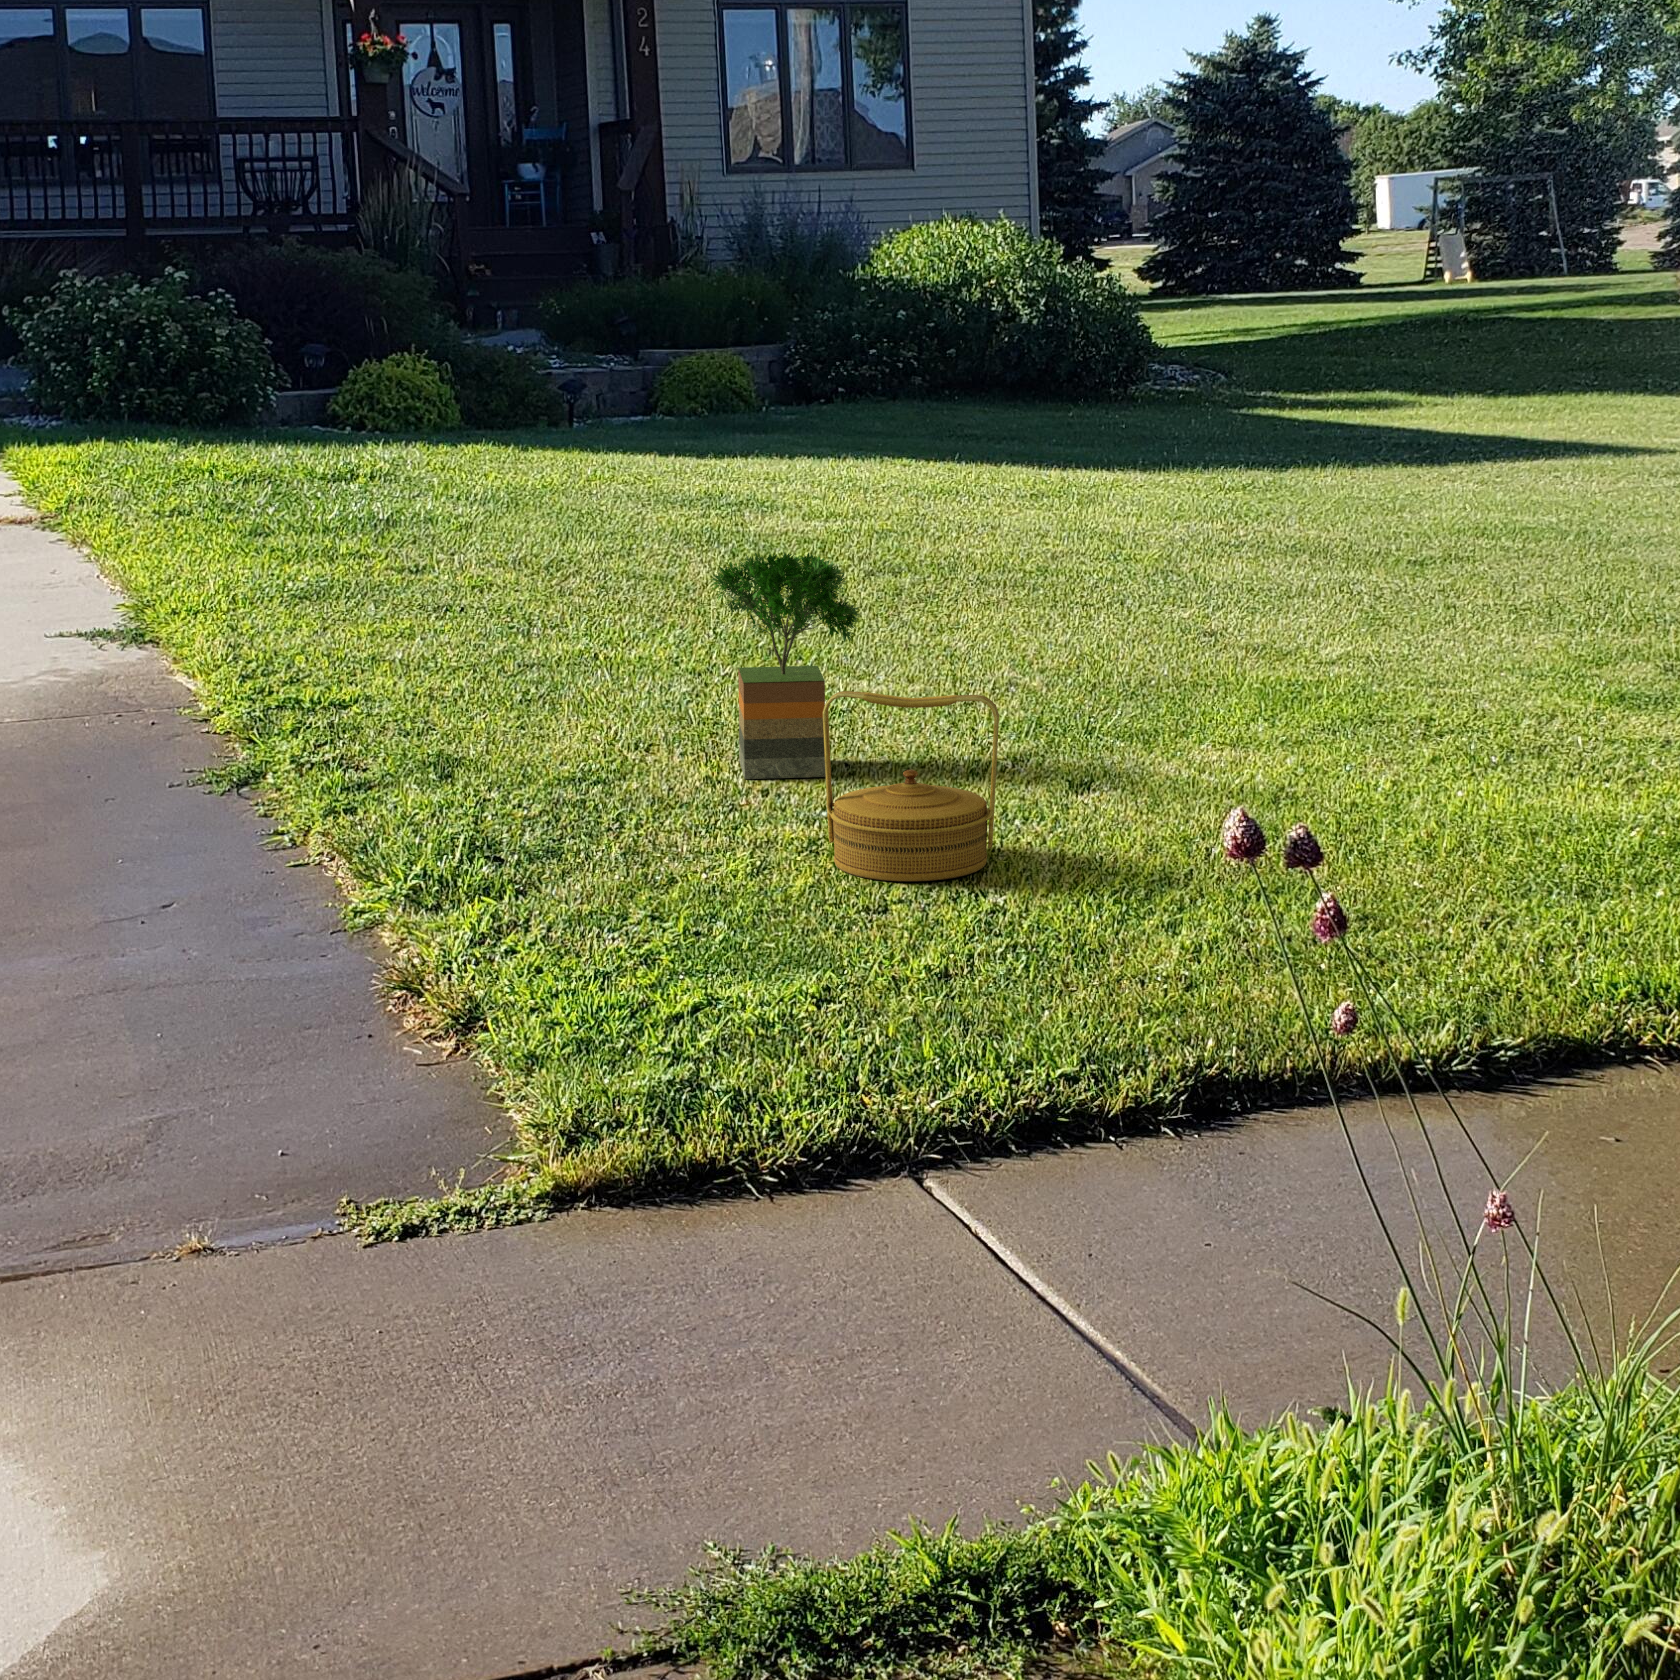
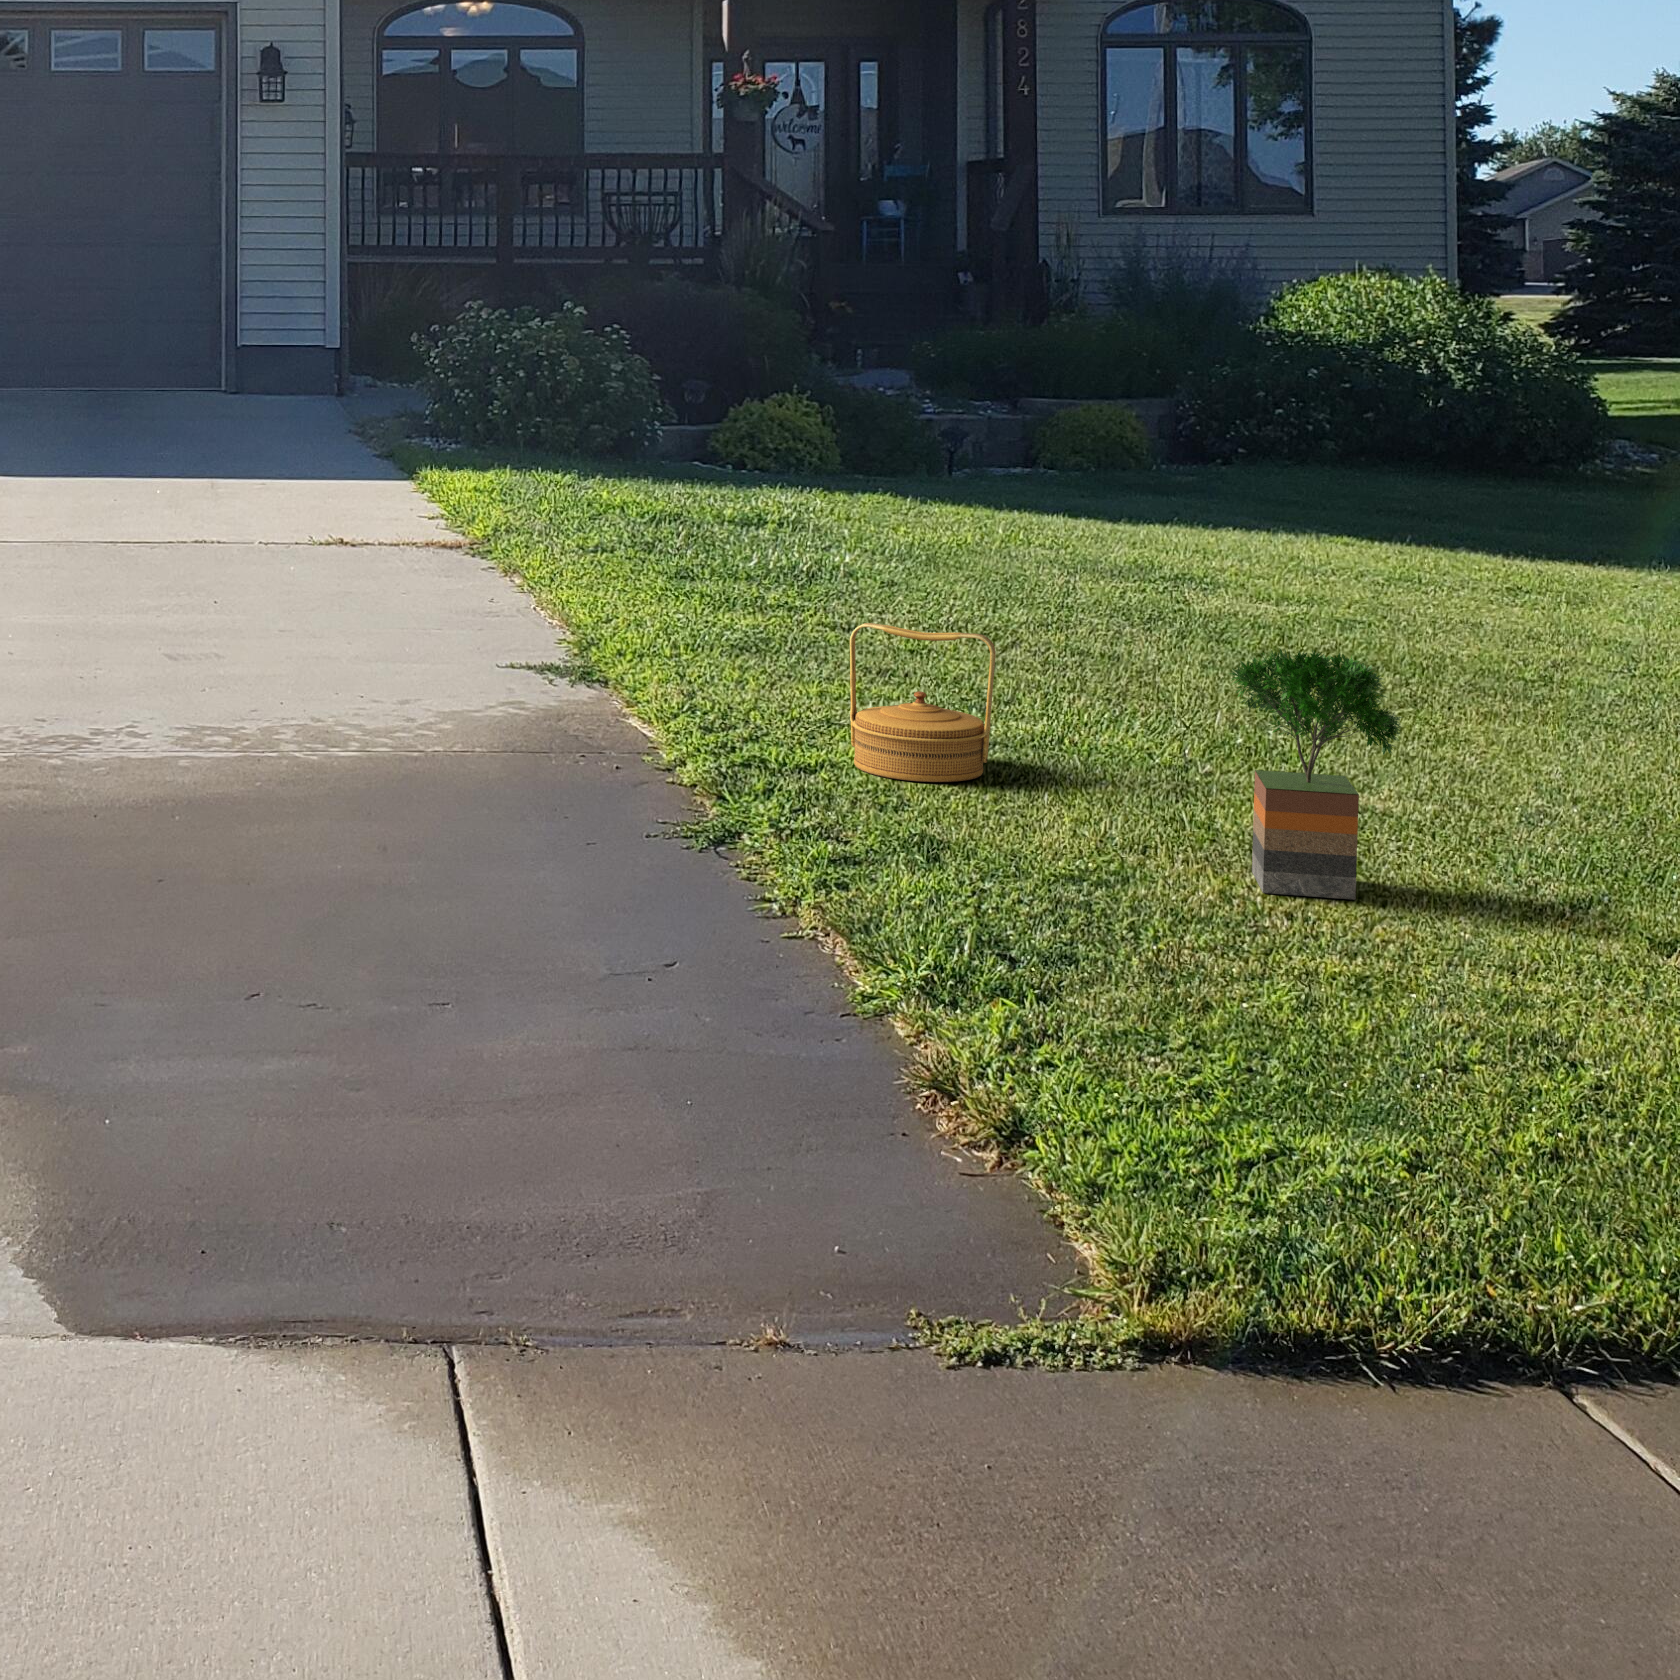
basket: present [823,691,999,881] -> present [850,623,996,782]

